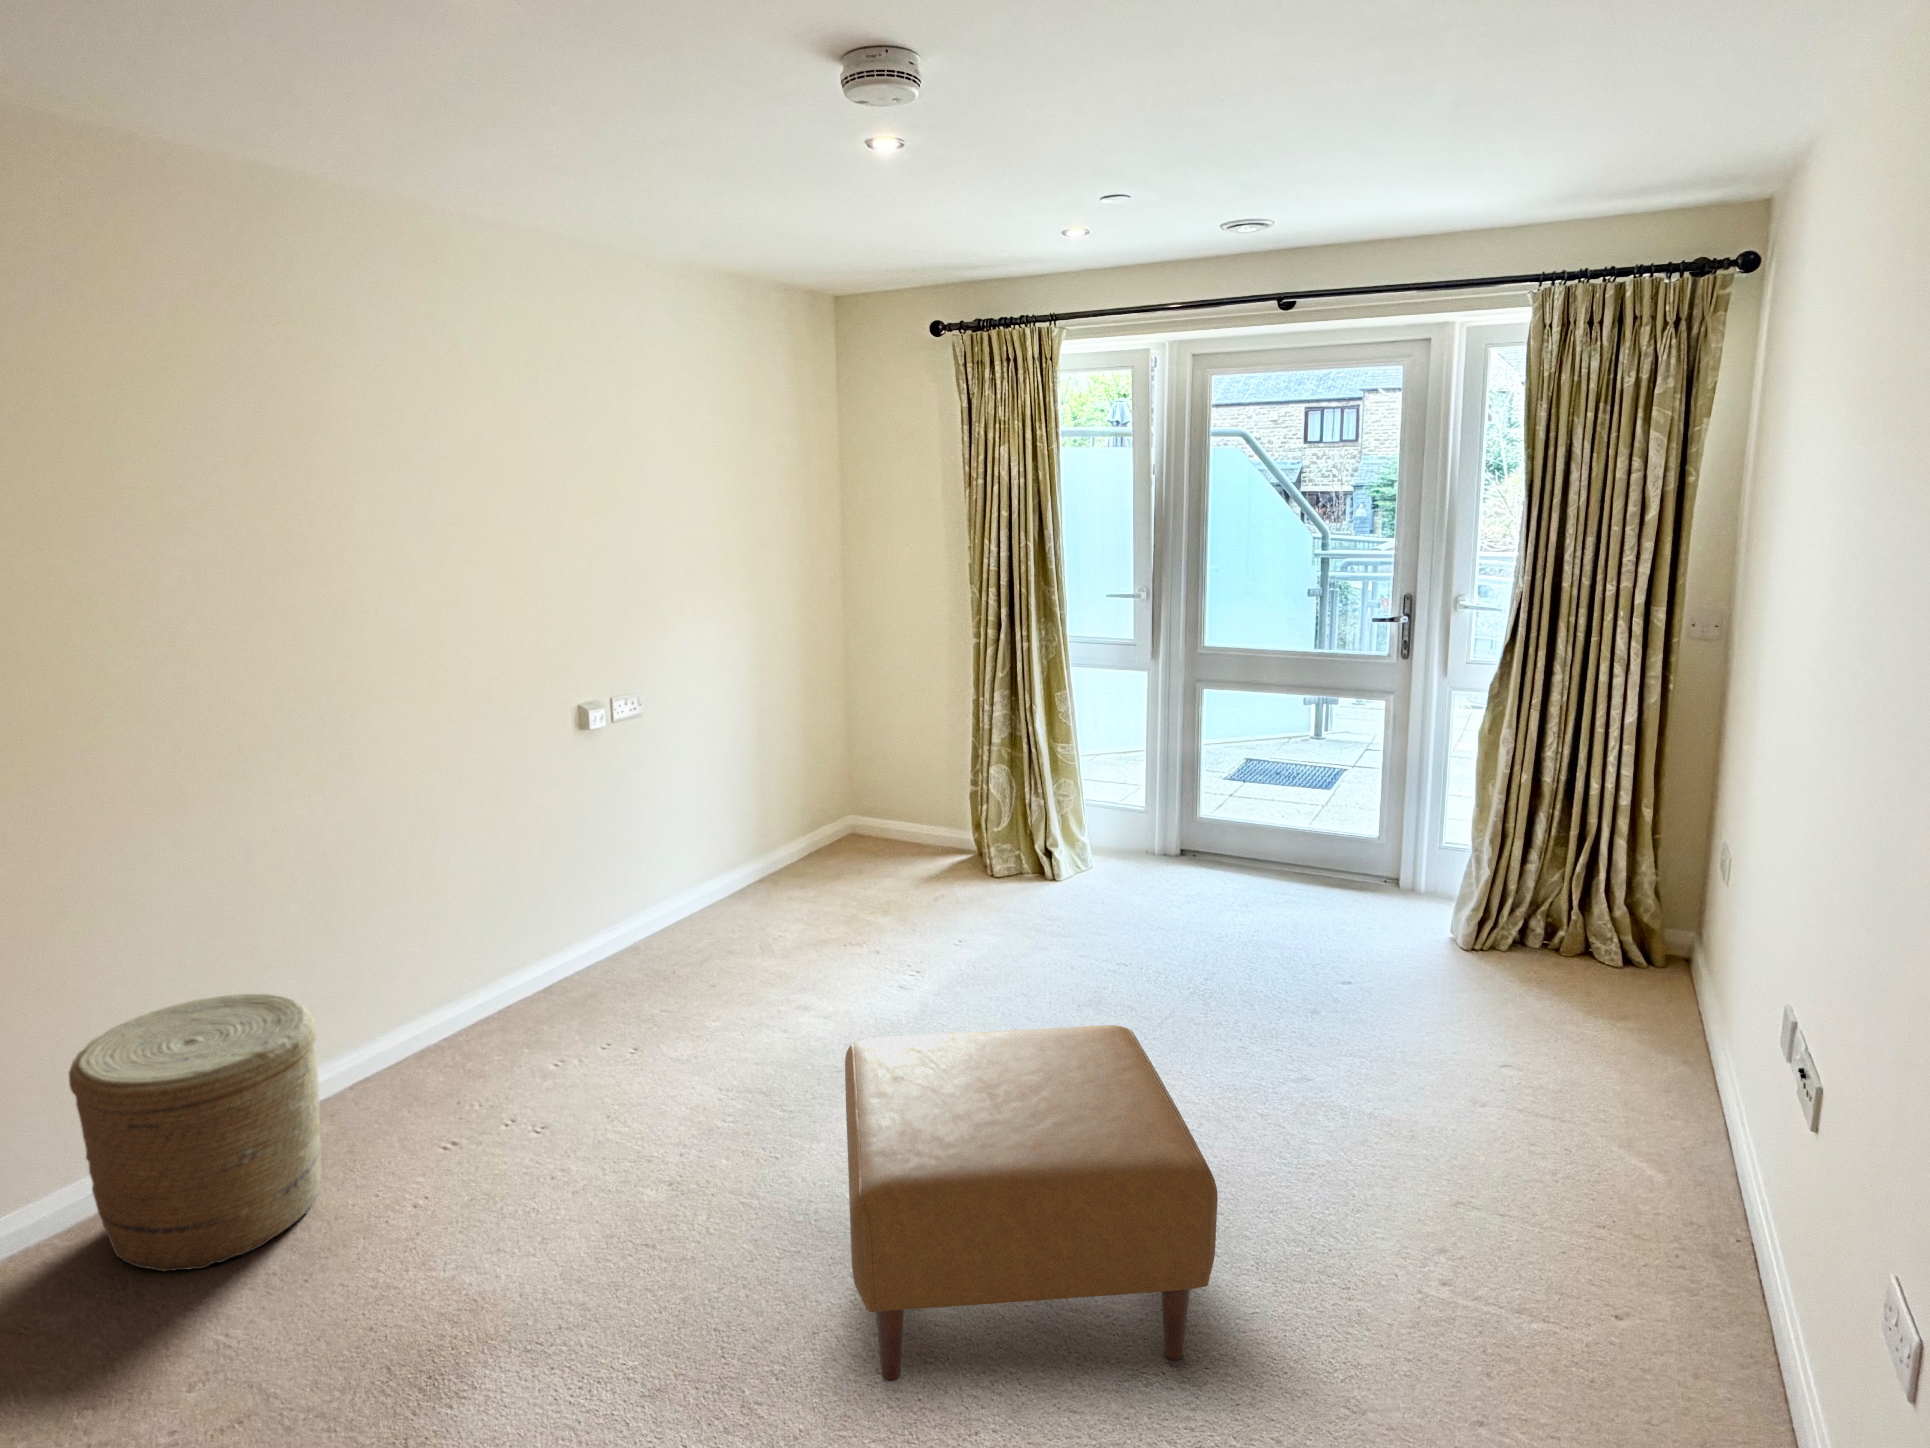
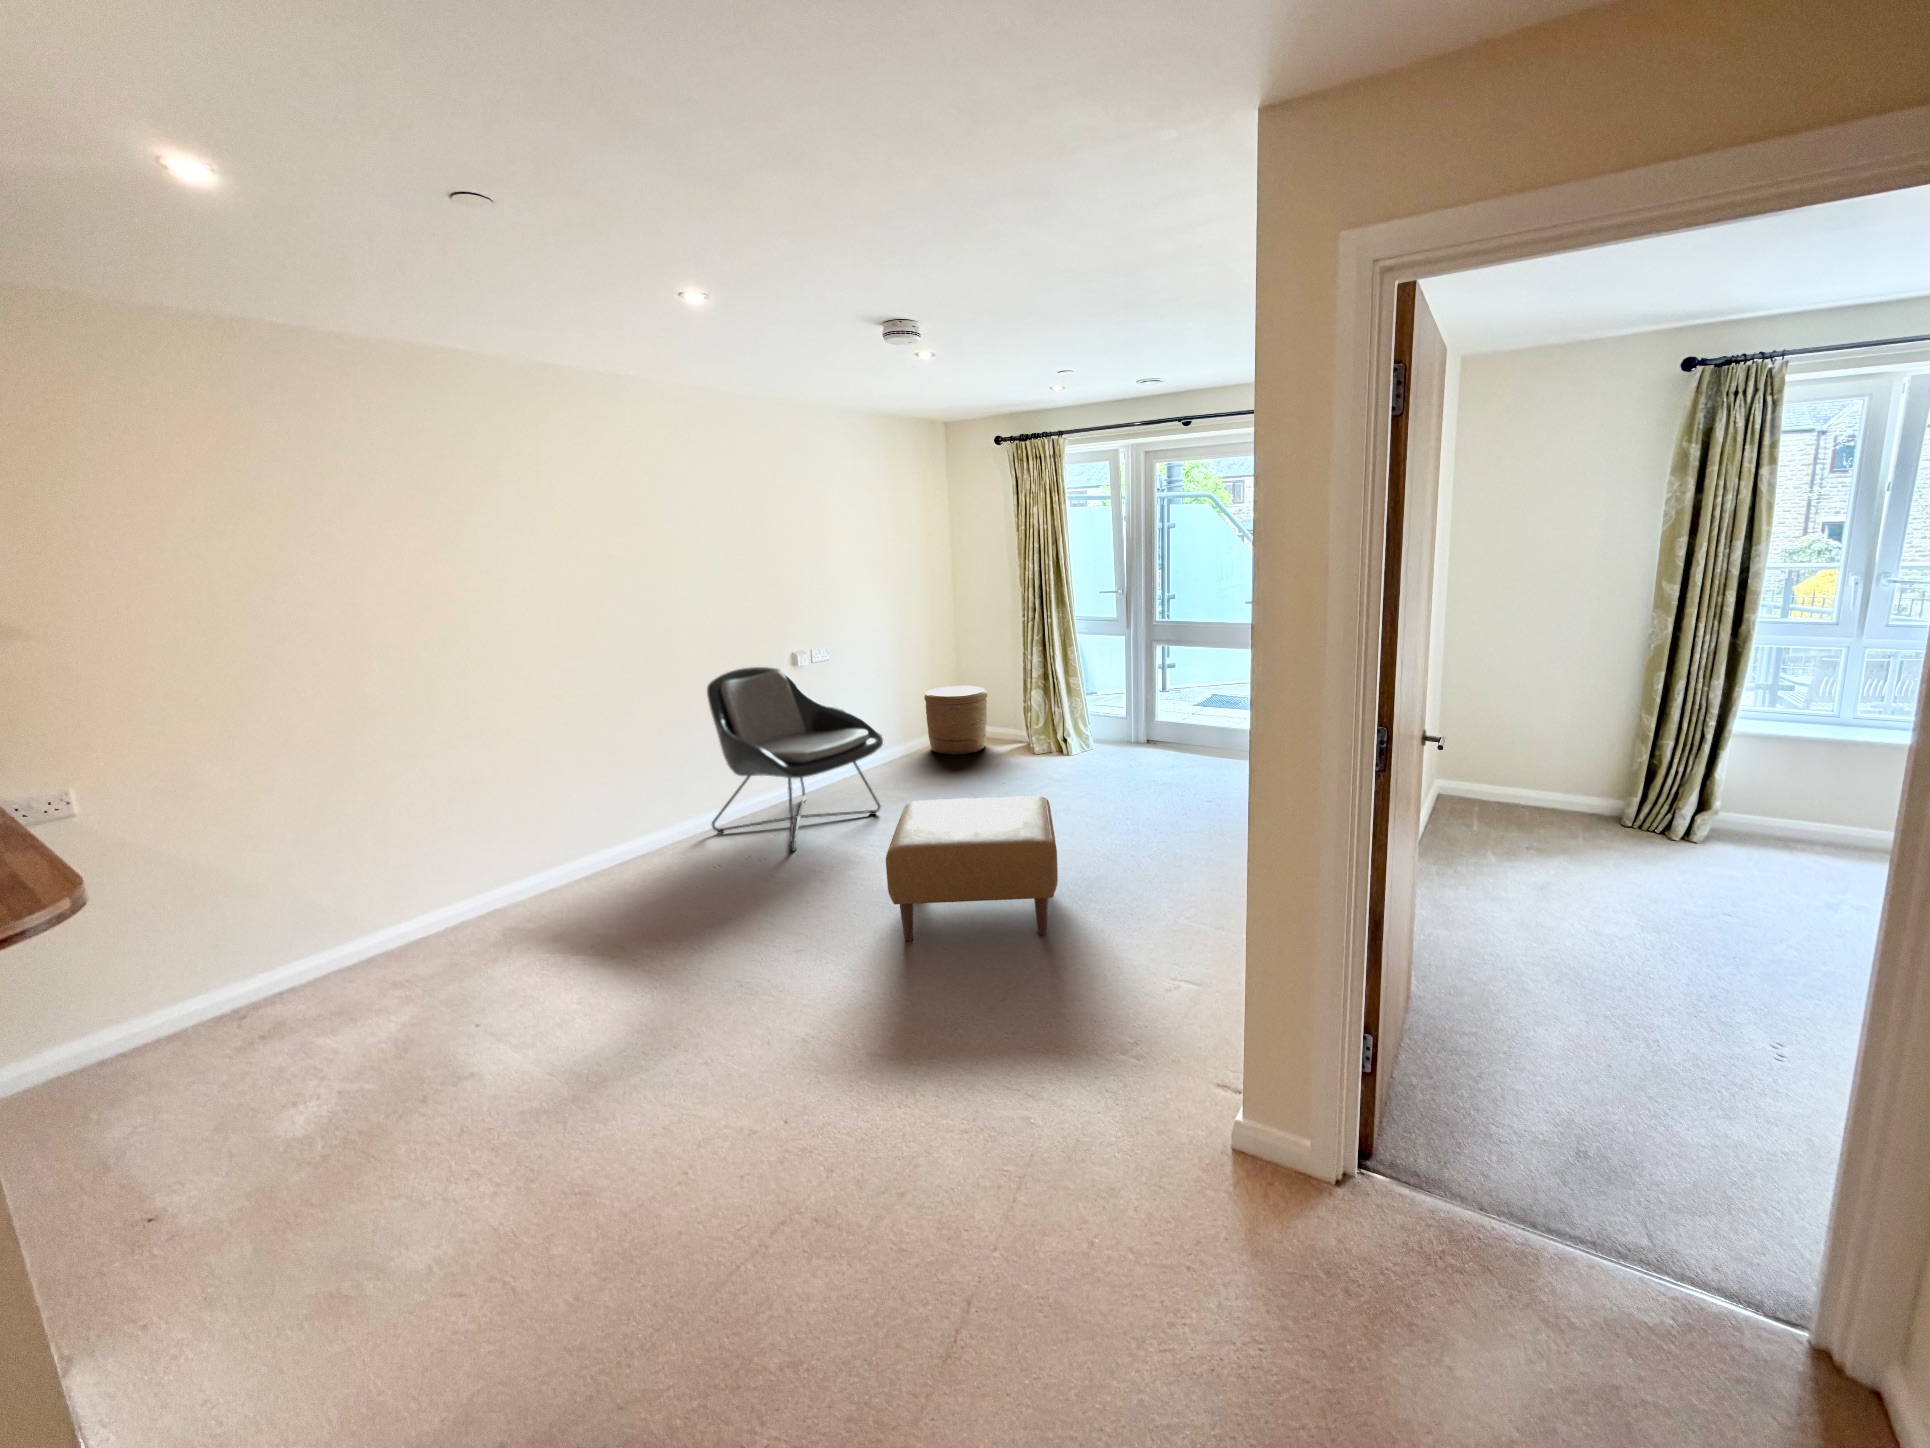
lounge chair: none [424,737,760,1113] -> present [707,667,883,851]
woven basket: present [69,994,321,1271] -> present [924,686,987,755]

